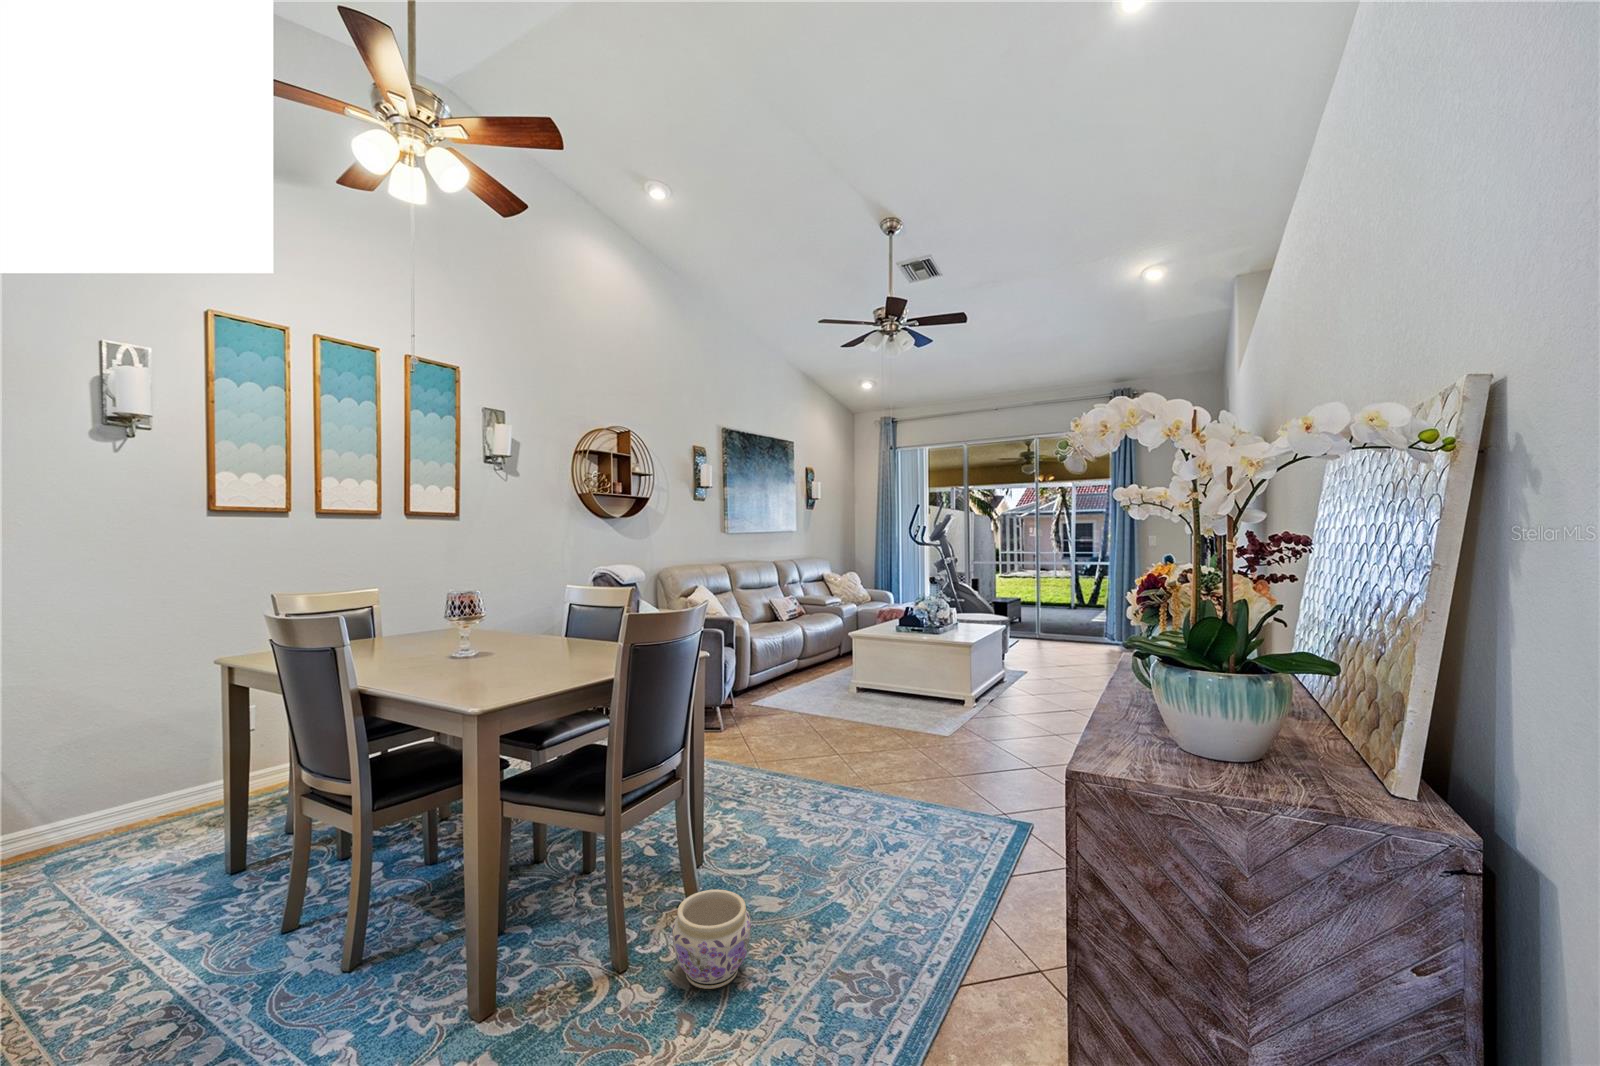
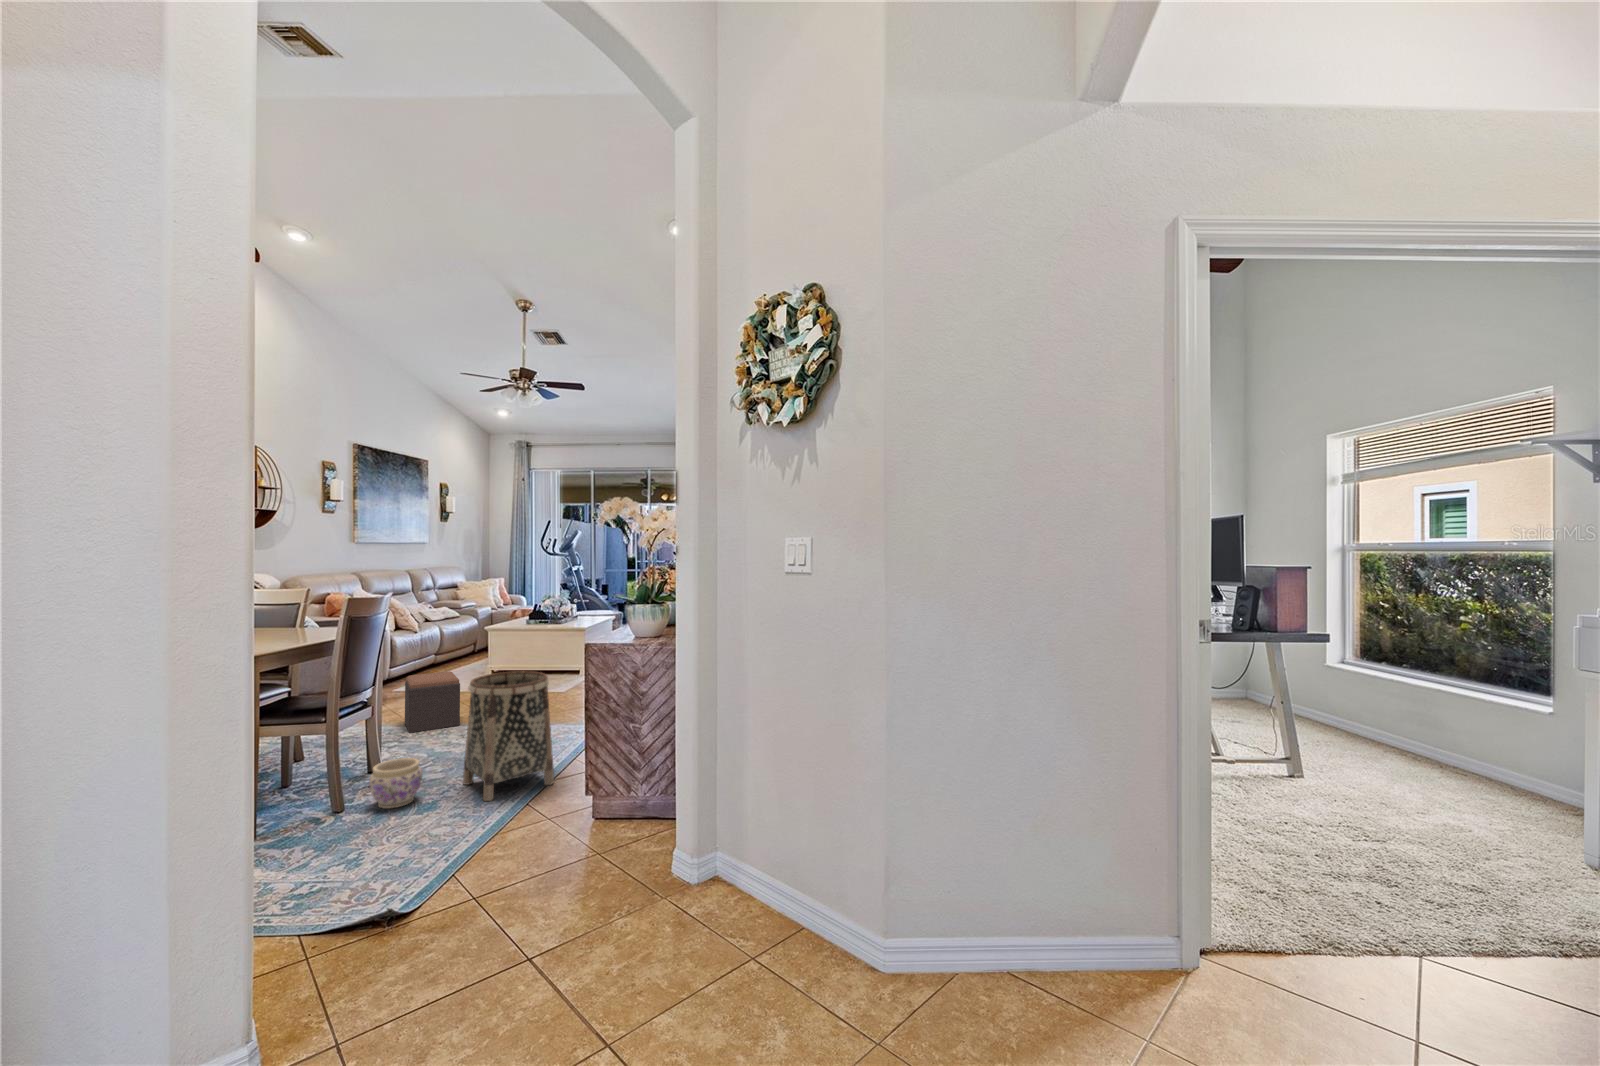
footstool: none [755,705,818,789] -> present [405,671,460,733]
basket: none [815,756,972,1028] -> present [463,671,554,801]

